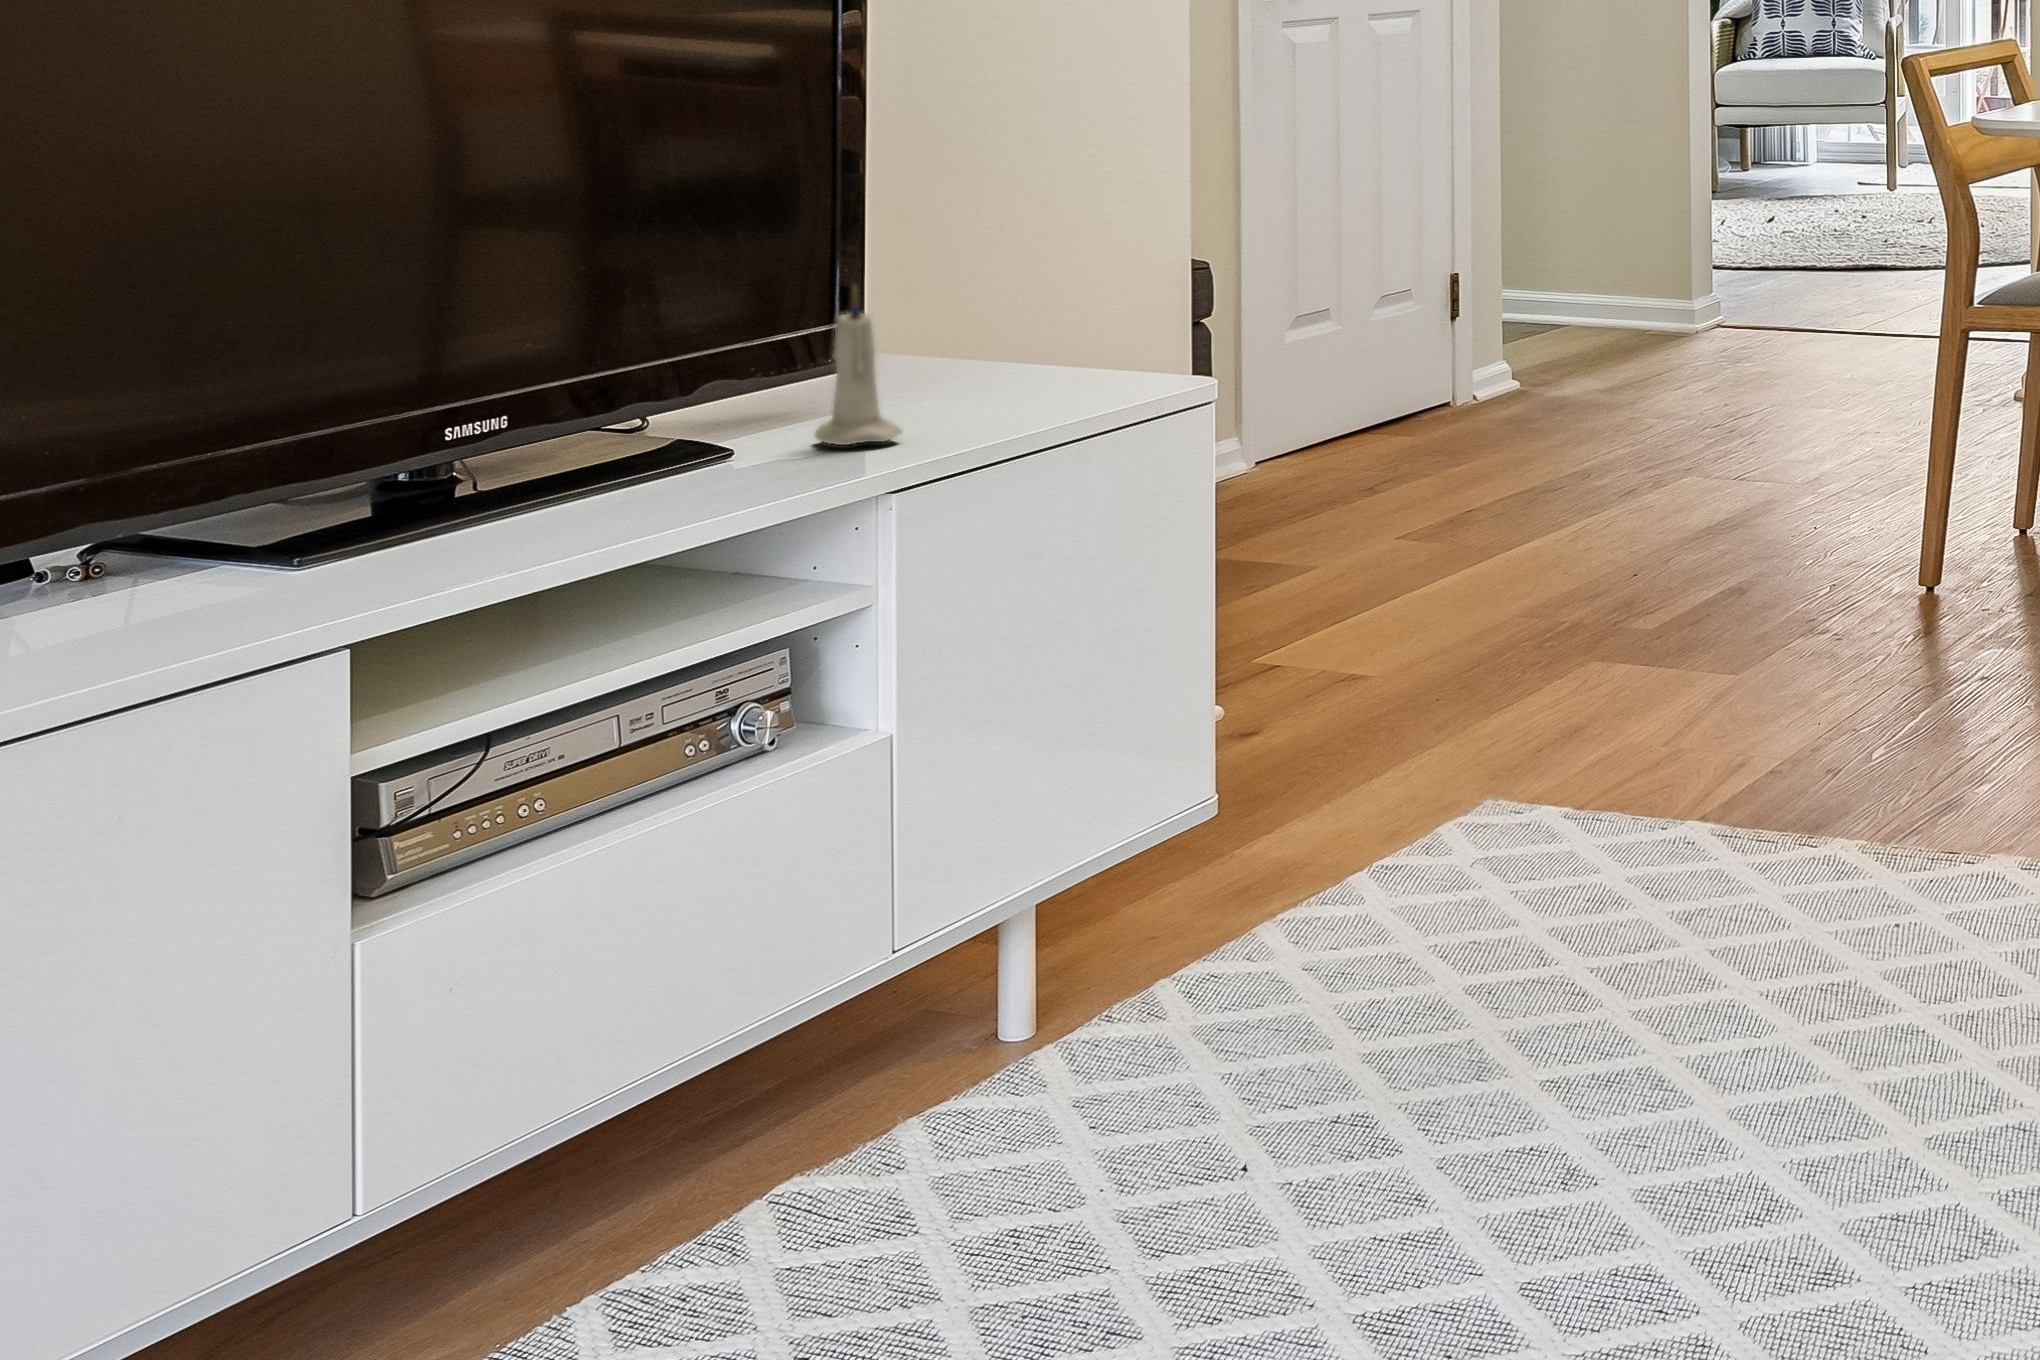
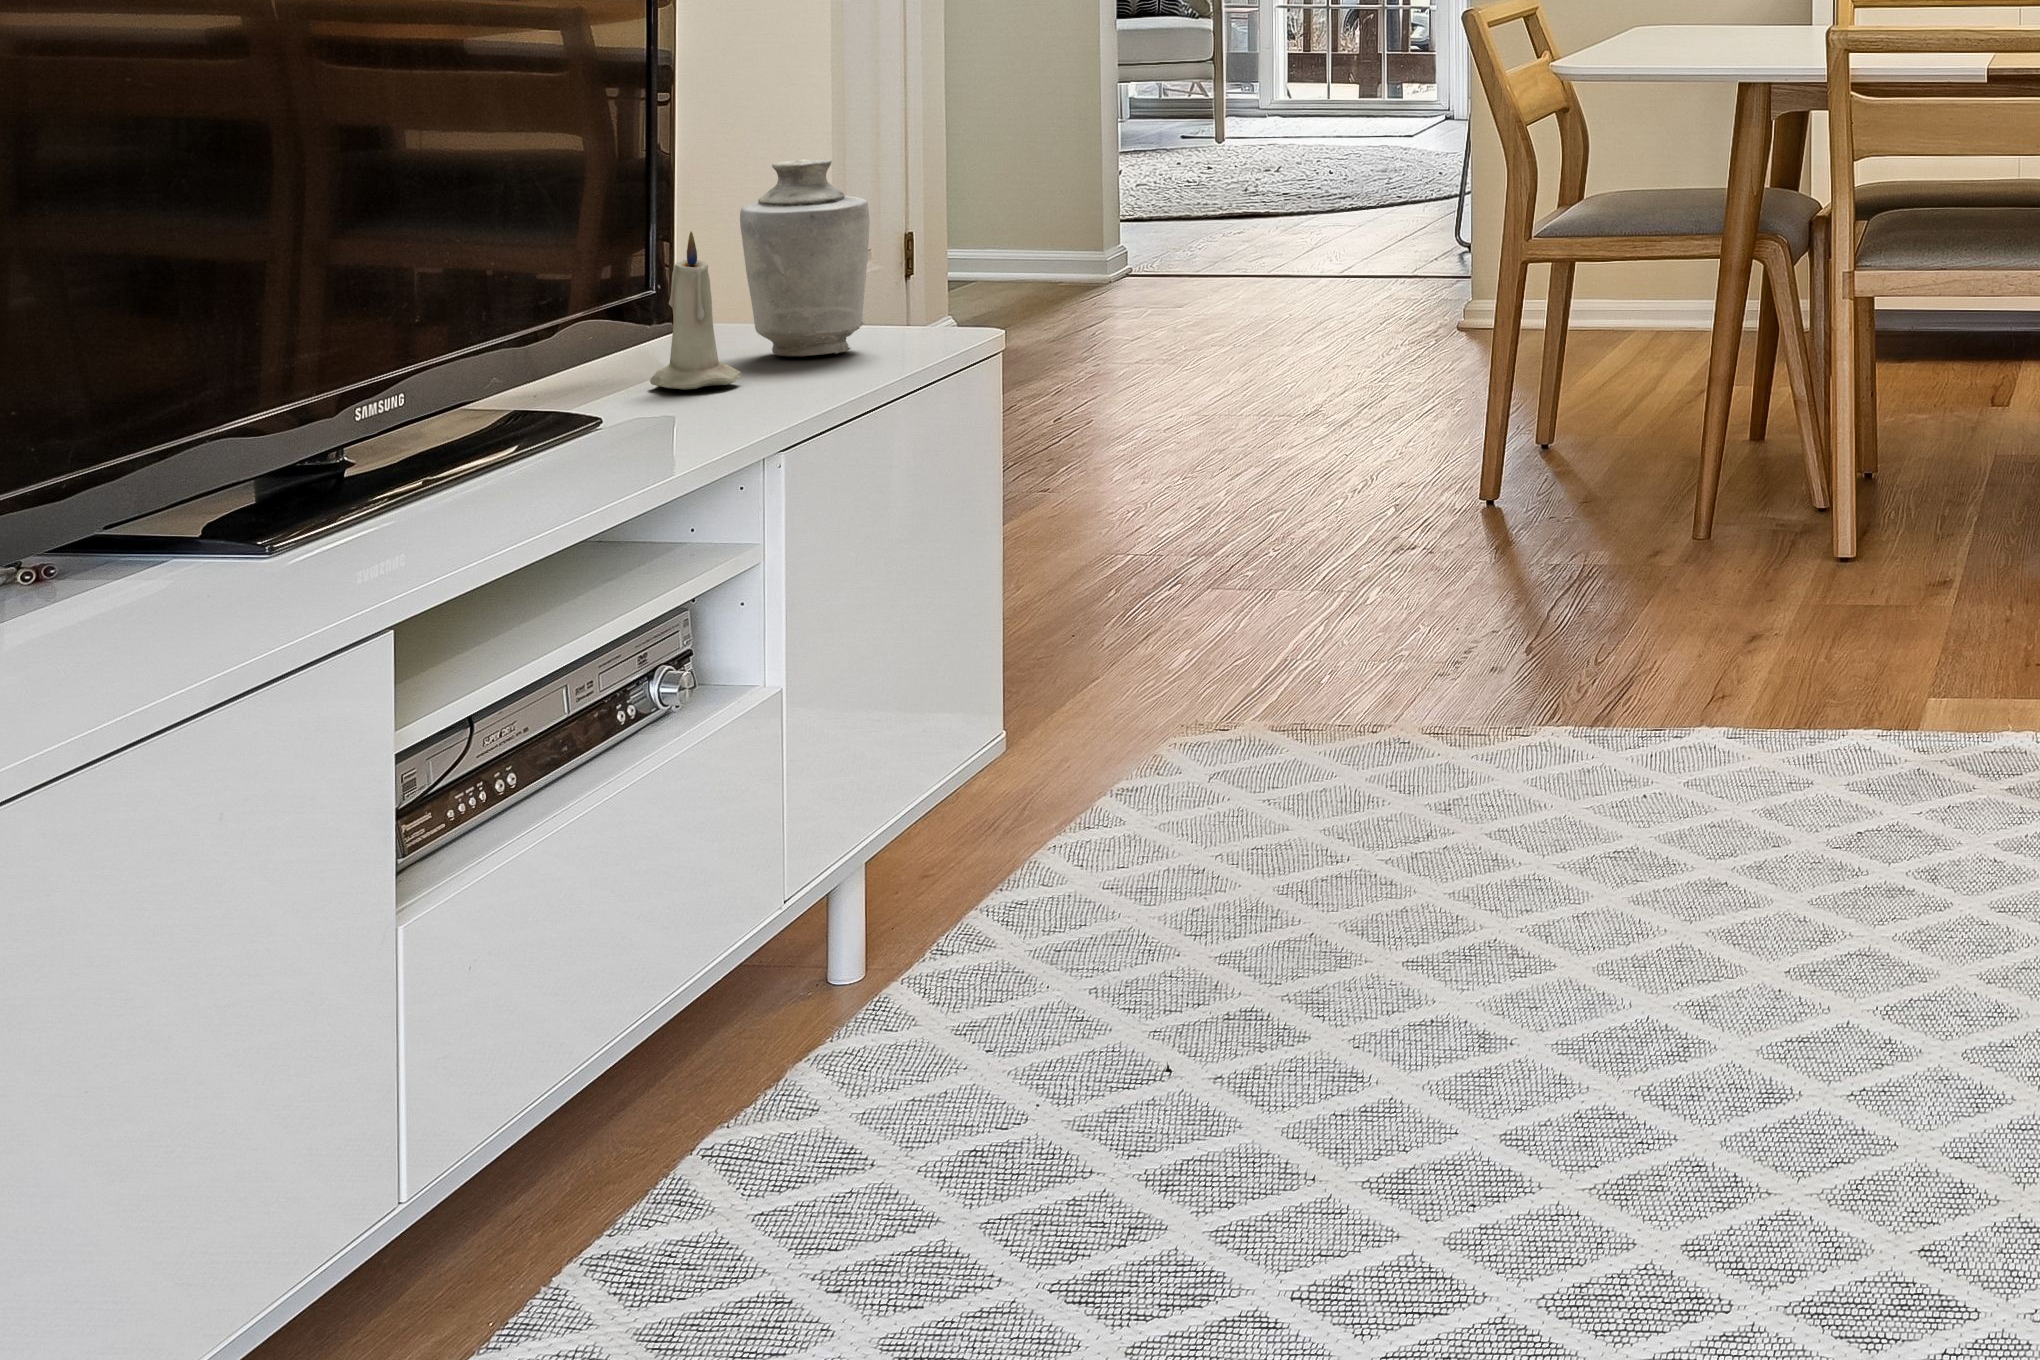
vase: none [933,211,1063,416] -> present [740,159,870,357]

